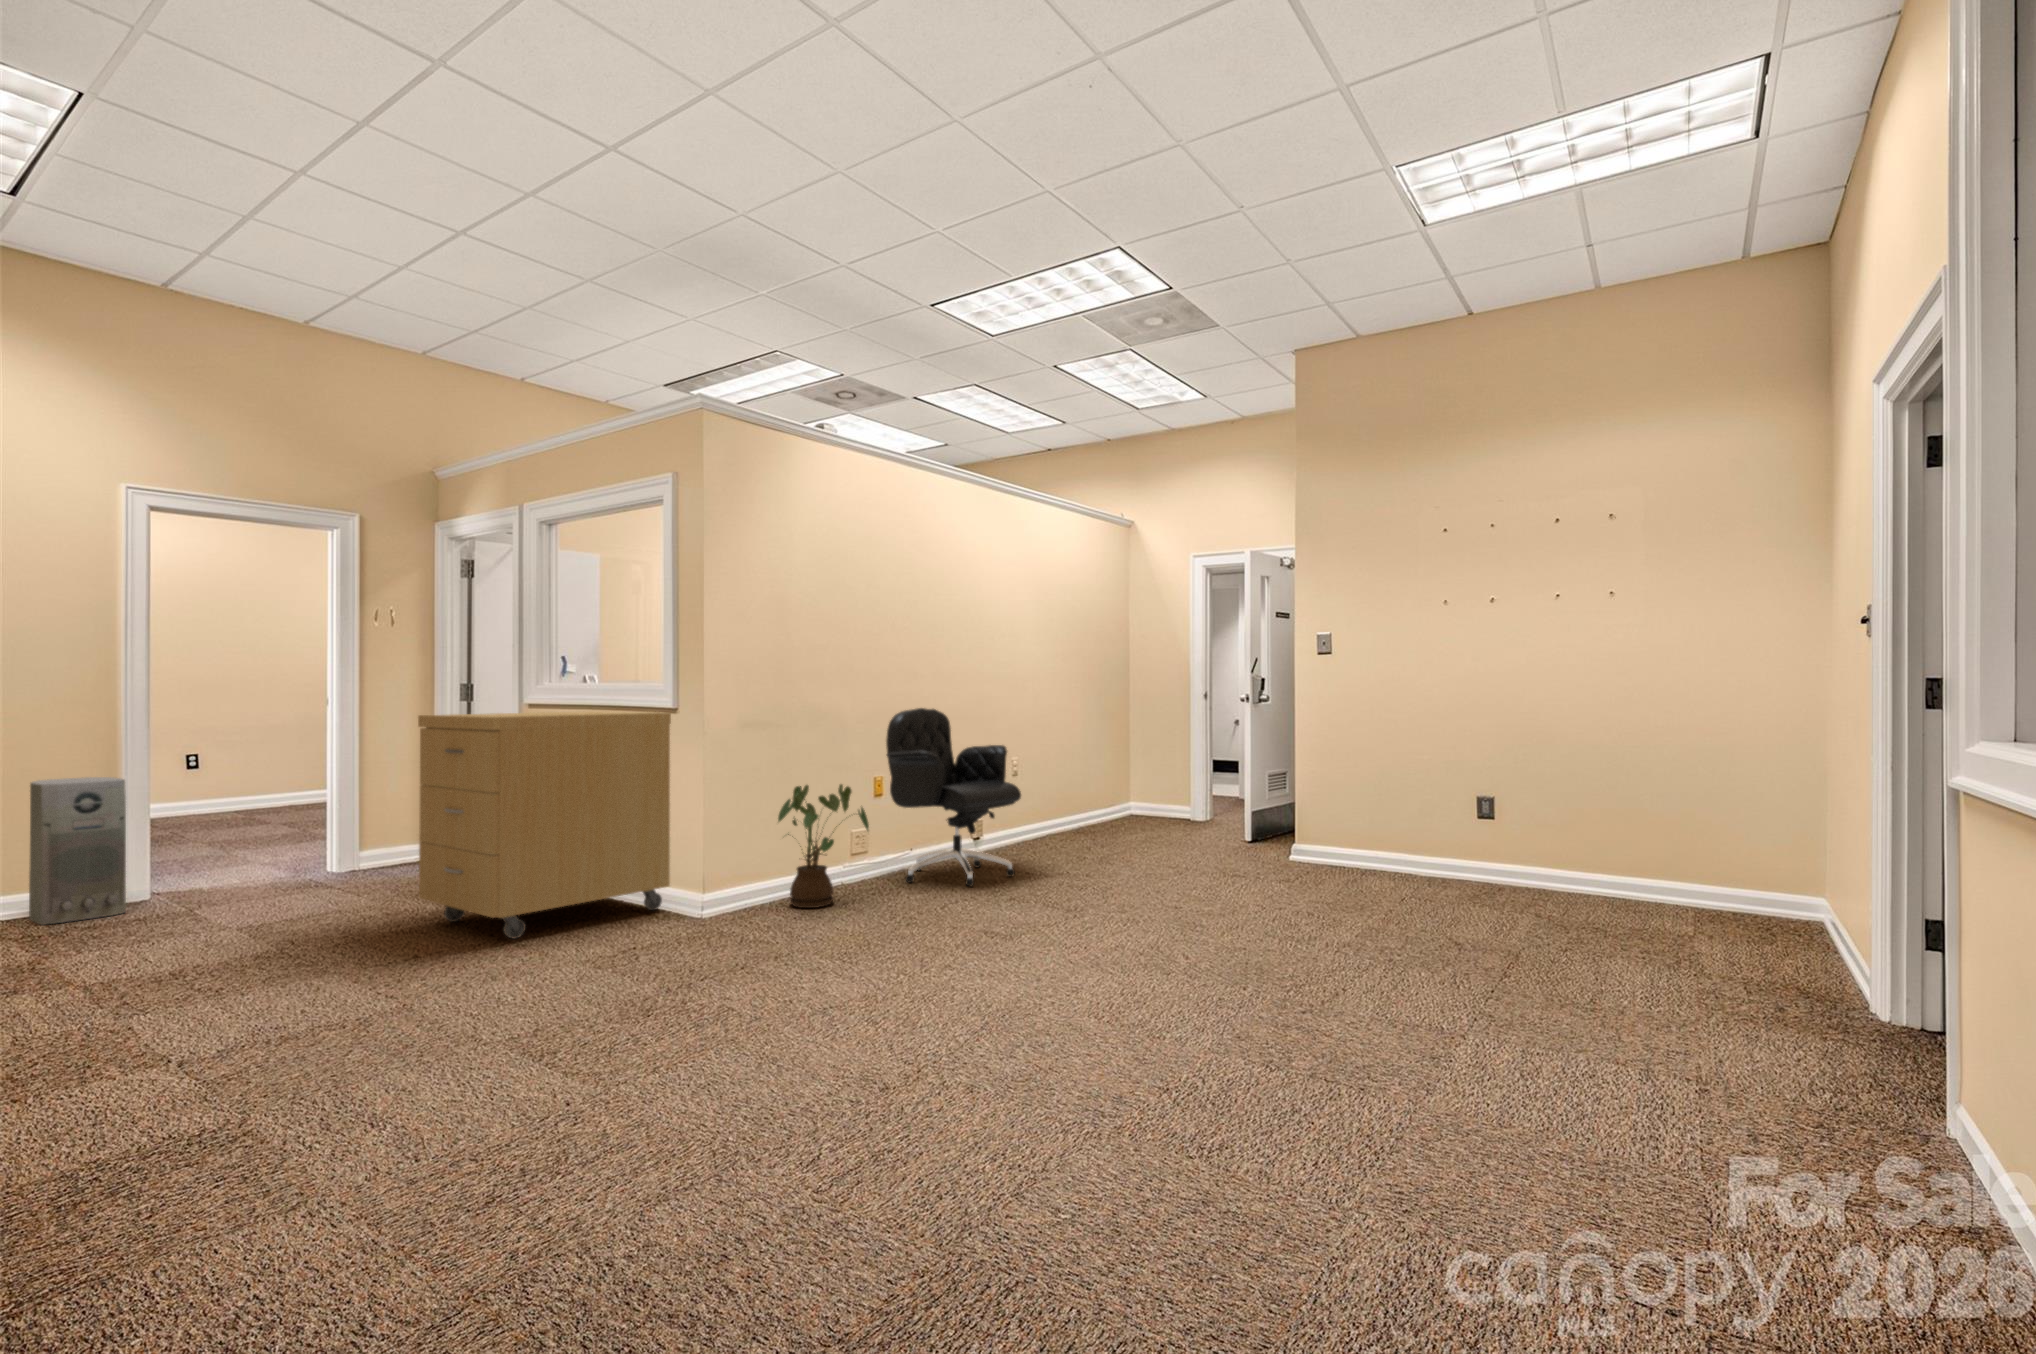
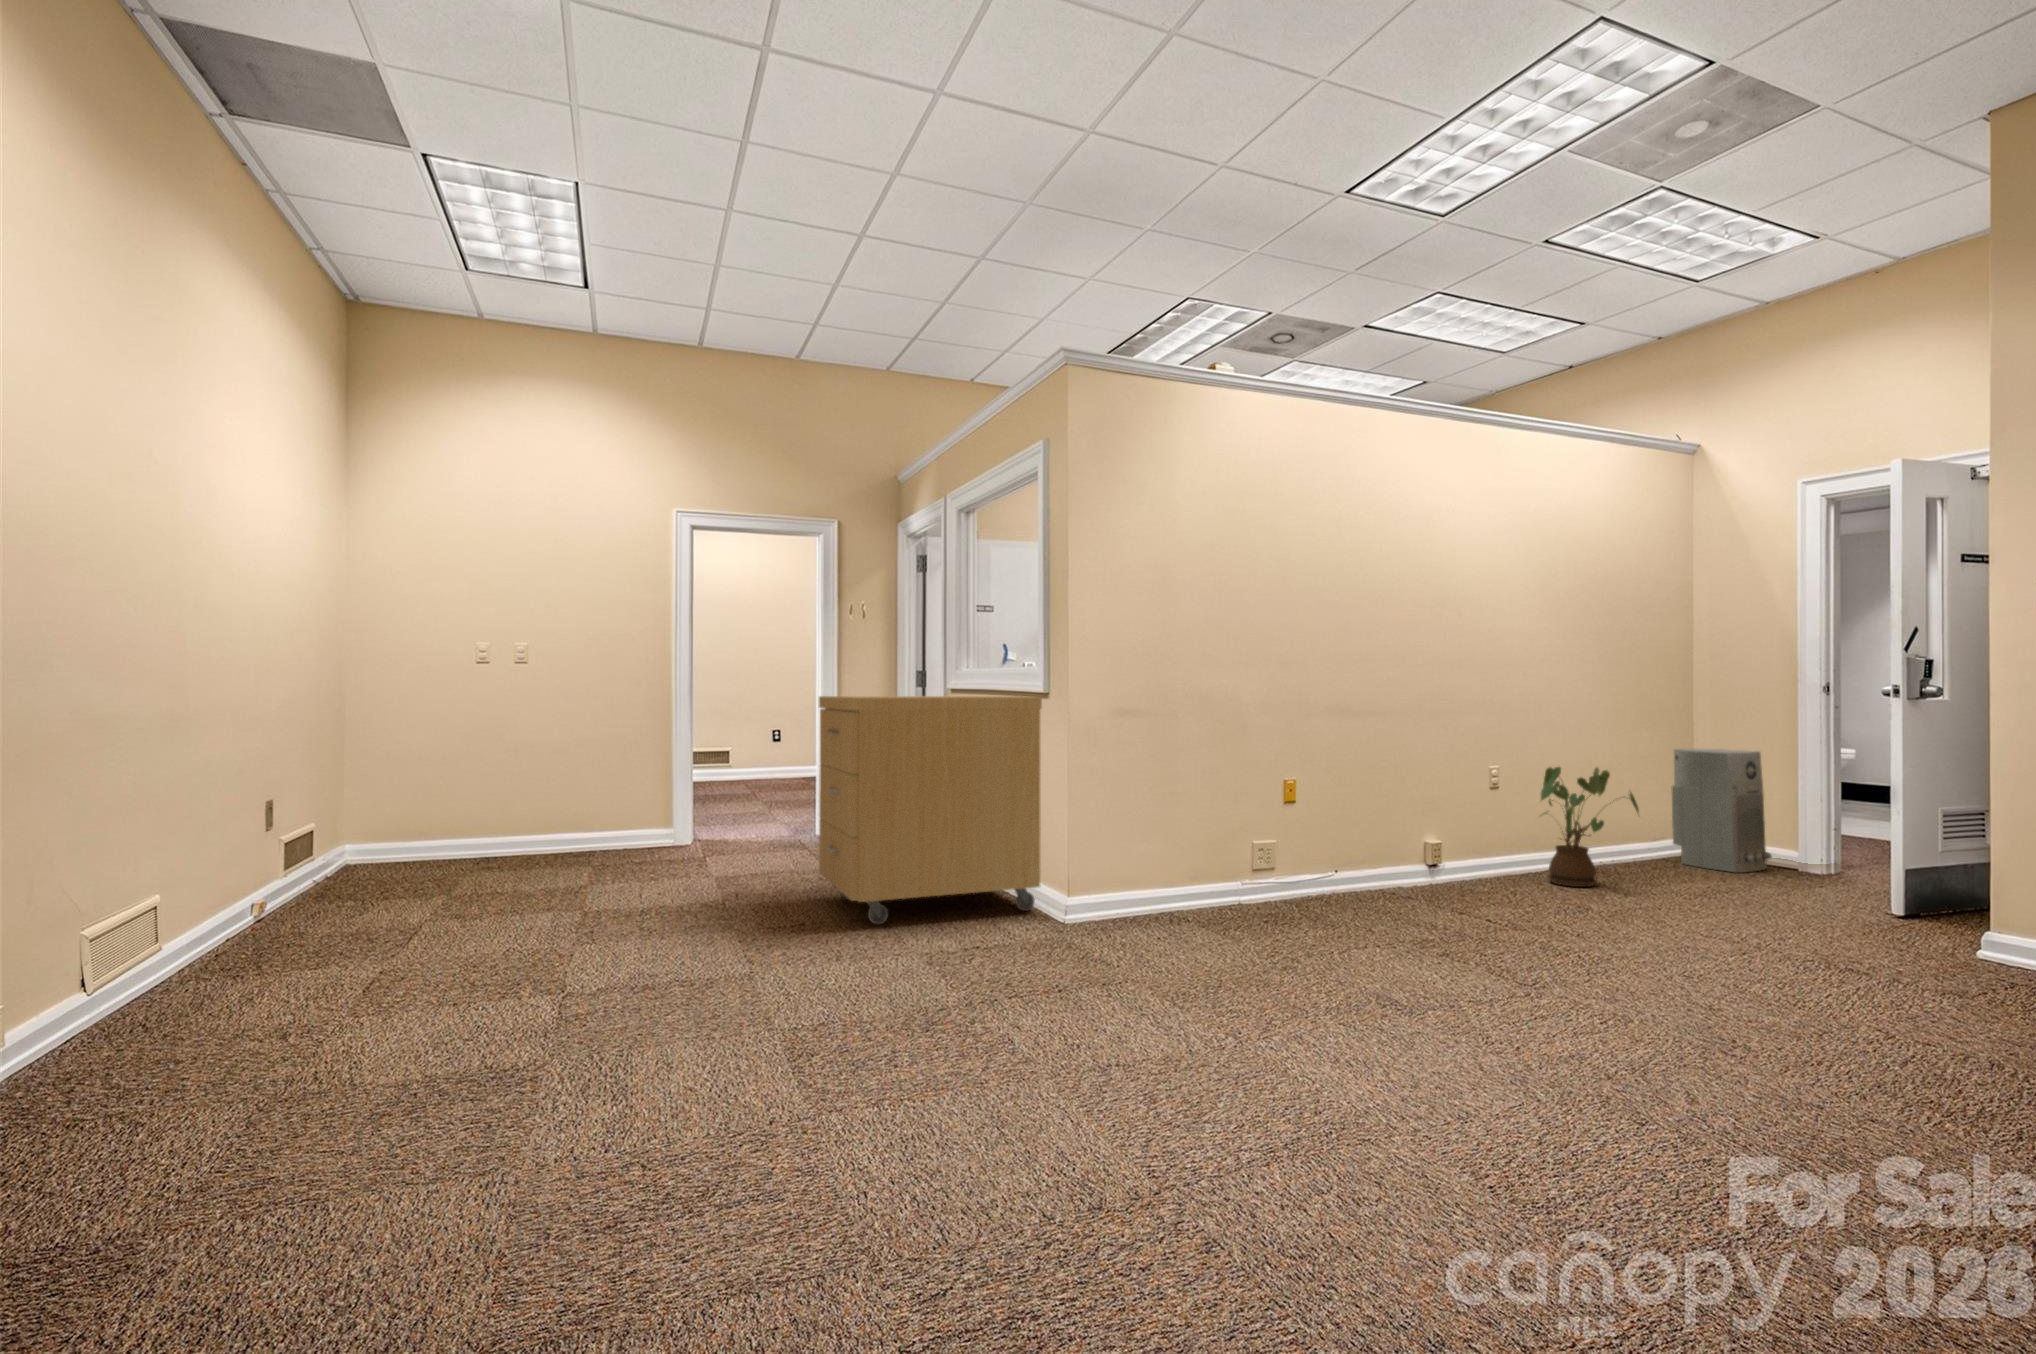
office chair: present [886,708,1021,886] -> none [1299,696,1485,928]
air purifier: present [29,777,126,924] -> present [1672,749,1772,872]
house plant: present [778,784,869,908] -> present [1541,767,1639,887]

